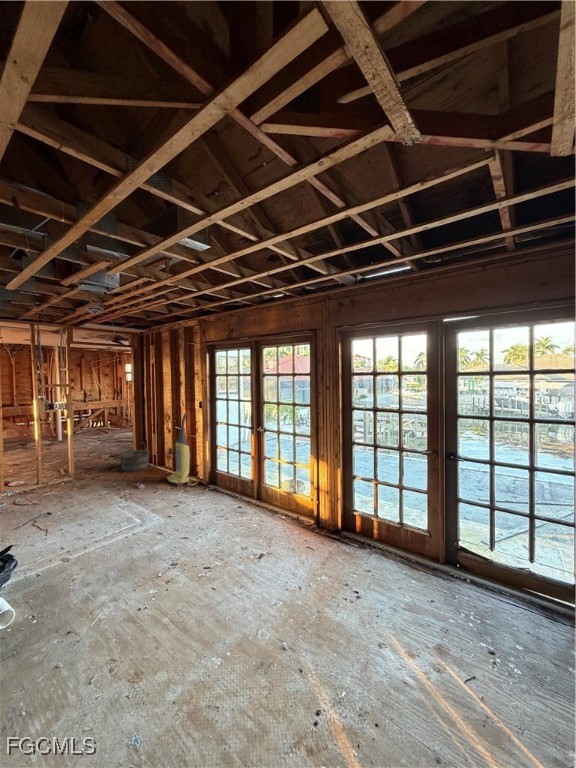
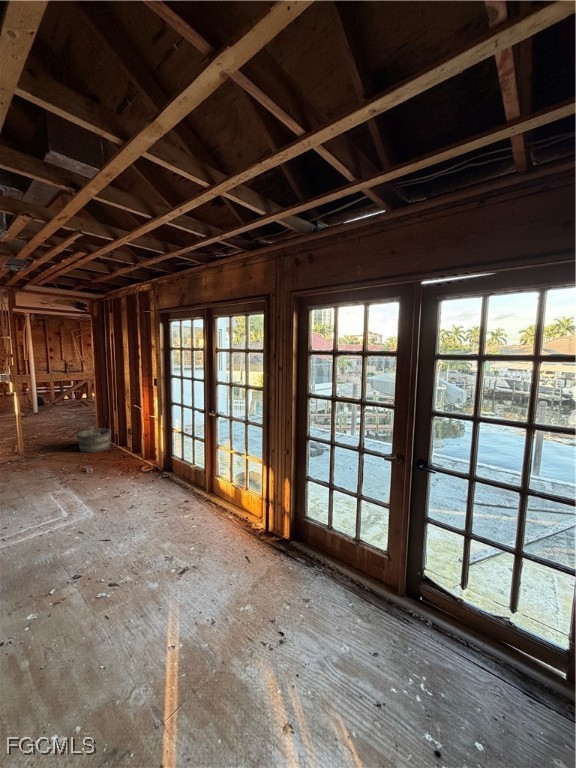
vacuum cleaner: present [167,413,191,485] -> none [121,390,147,471]

